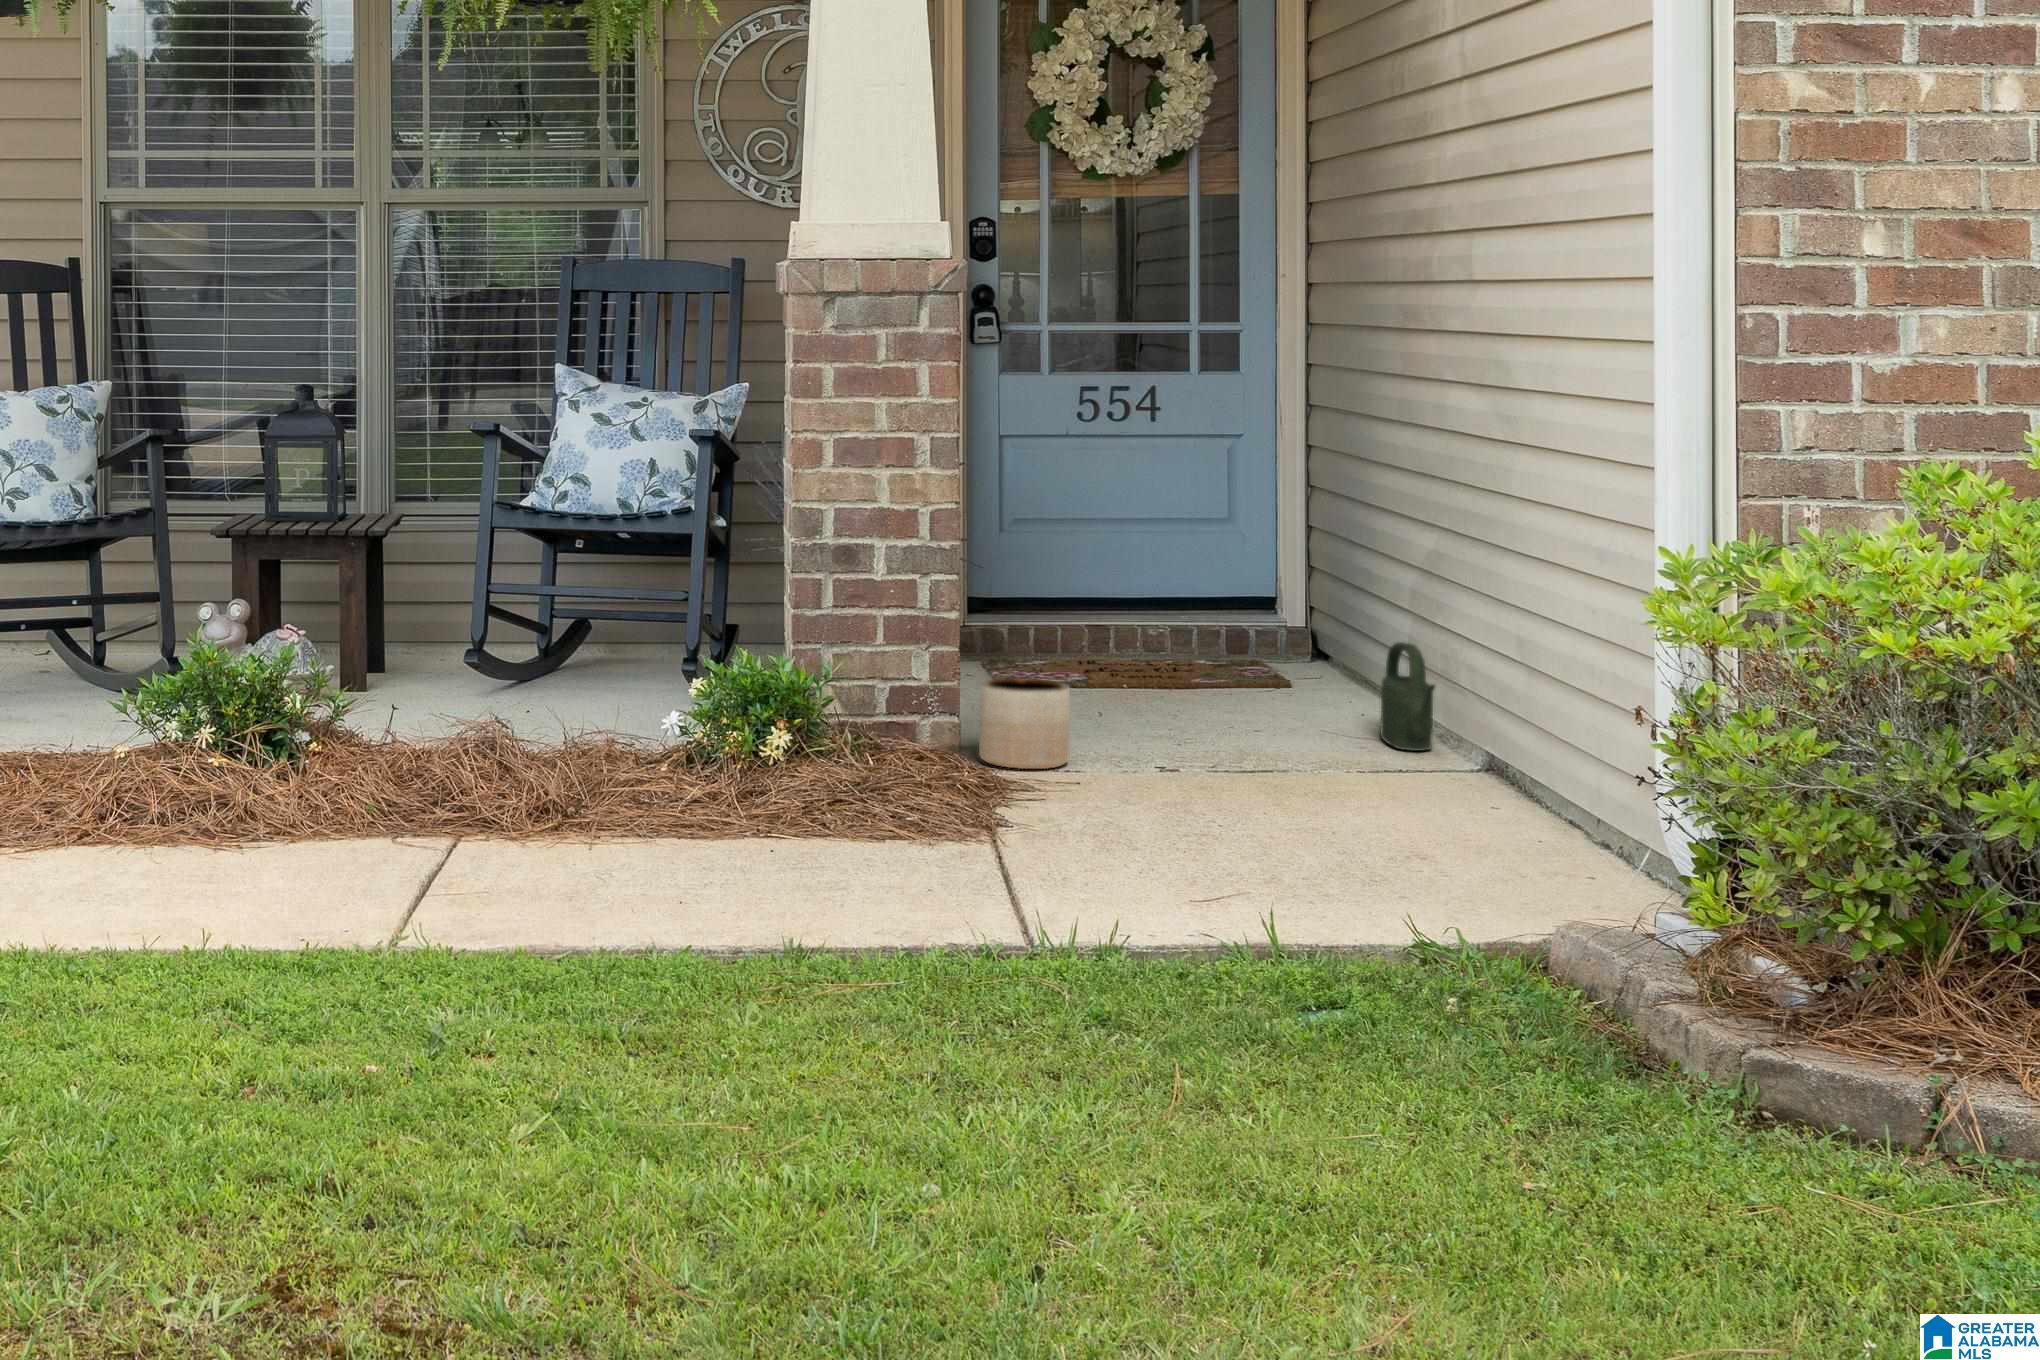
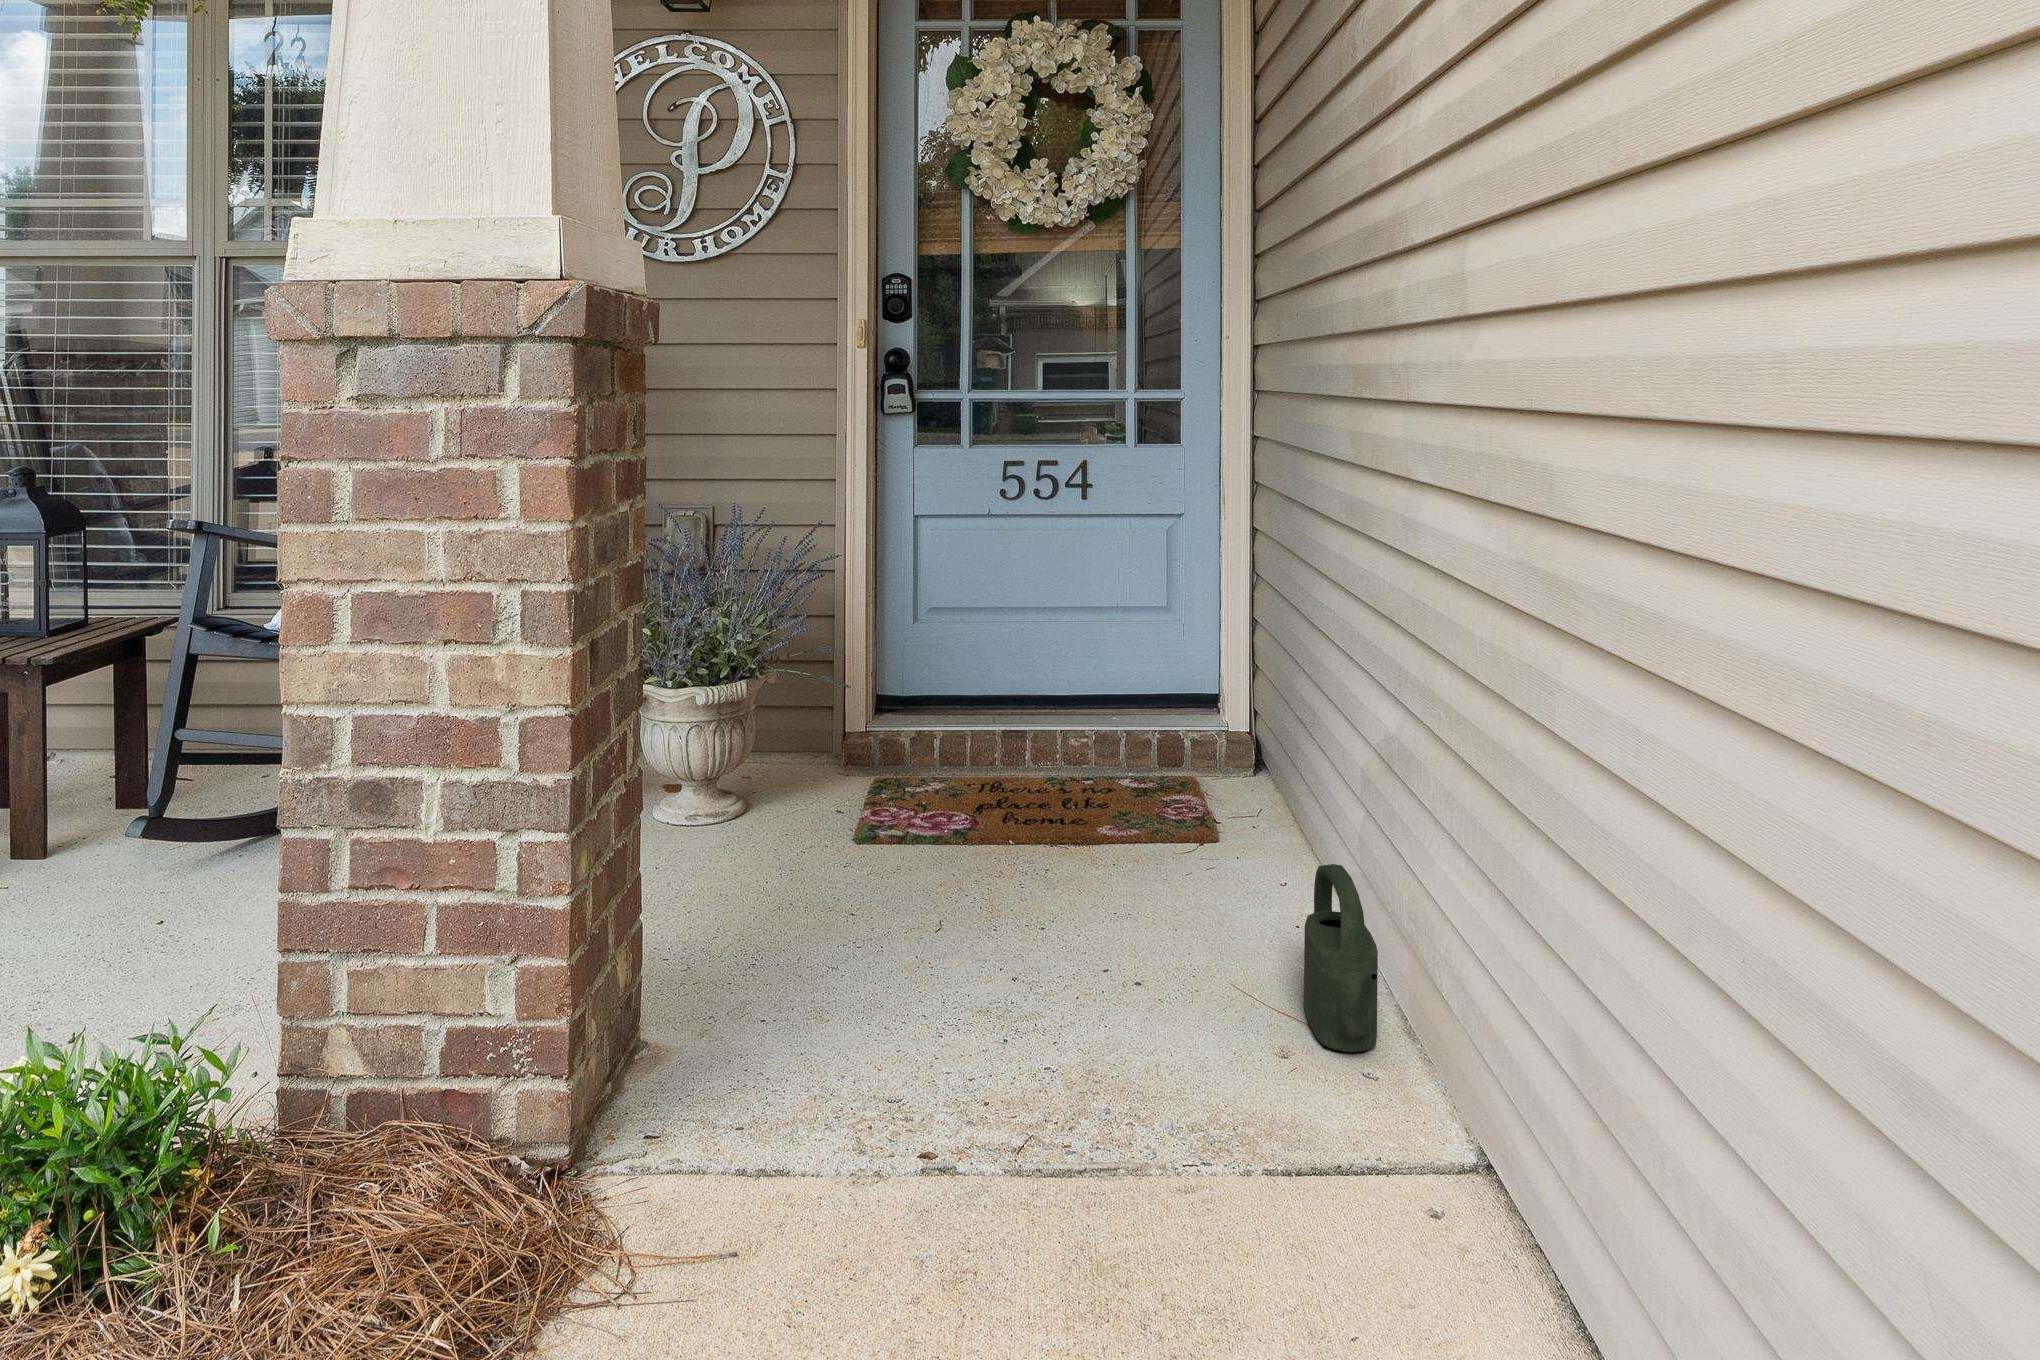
planter: present [979,678,1070,769] -> none [642,961,791,1149]

